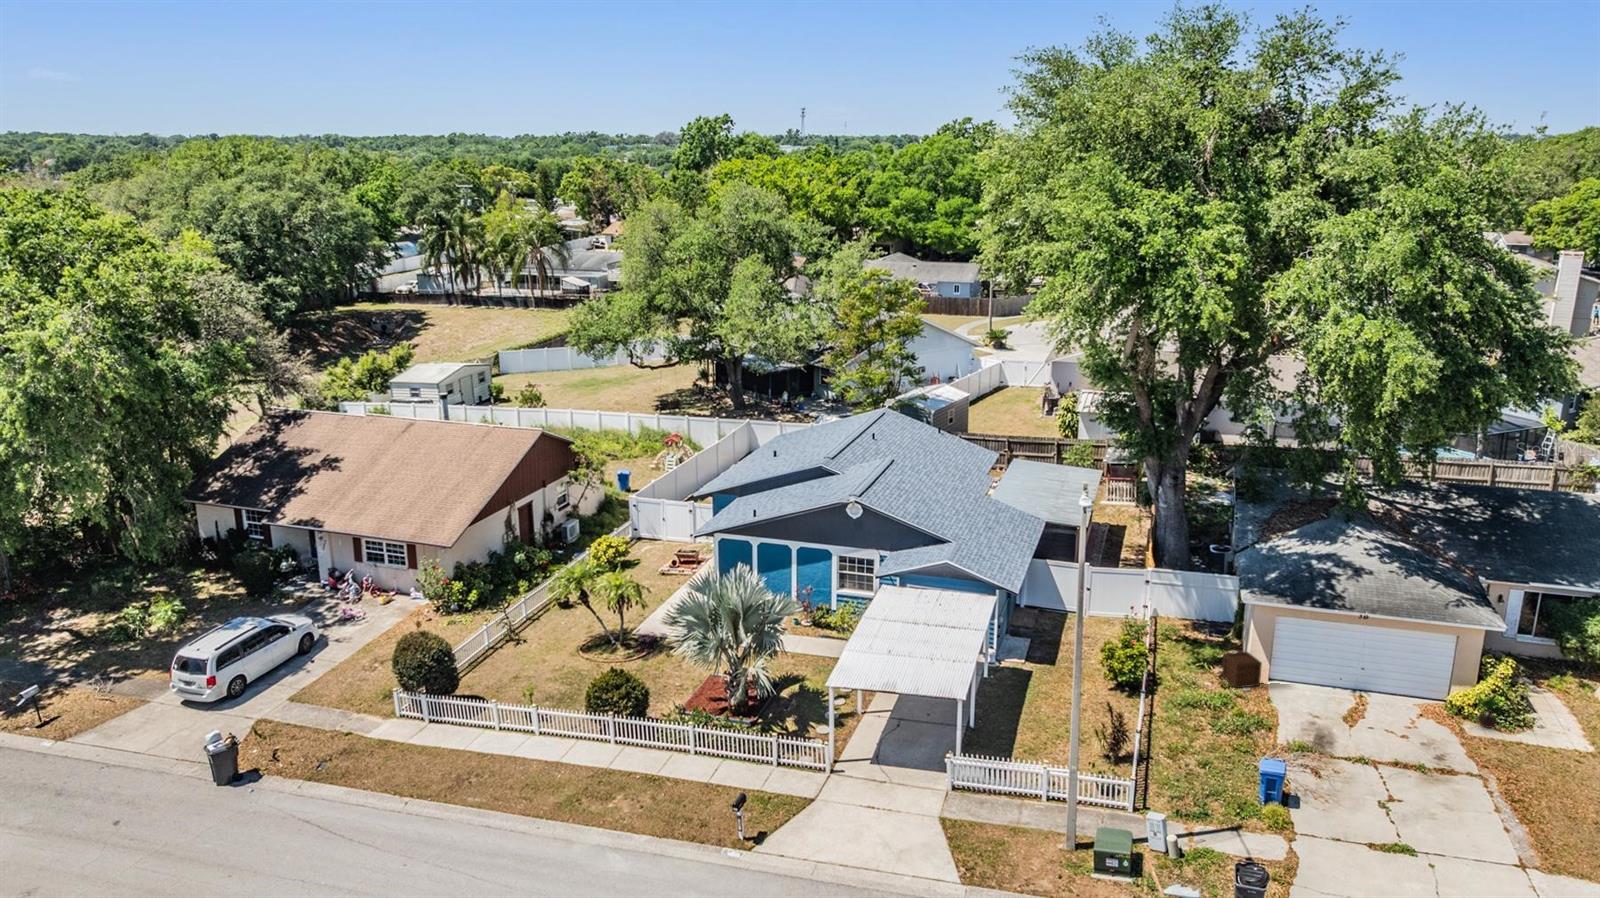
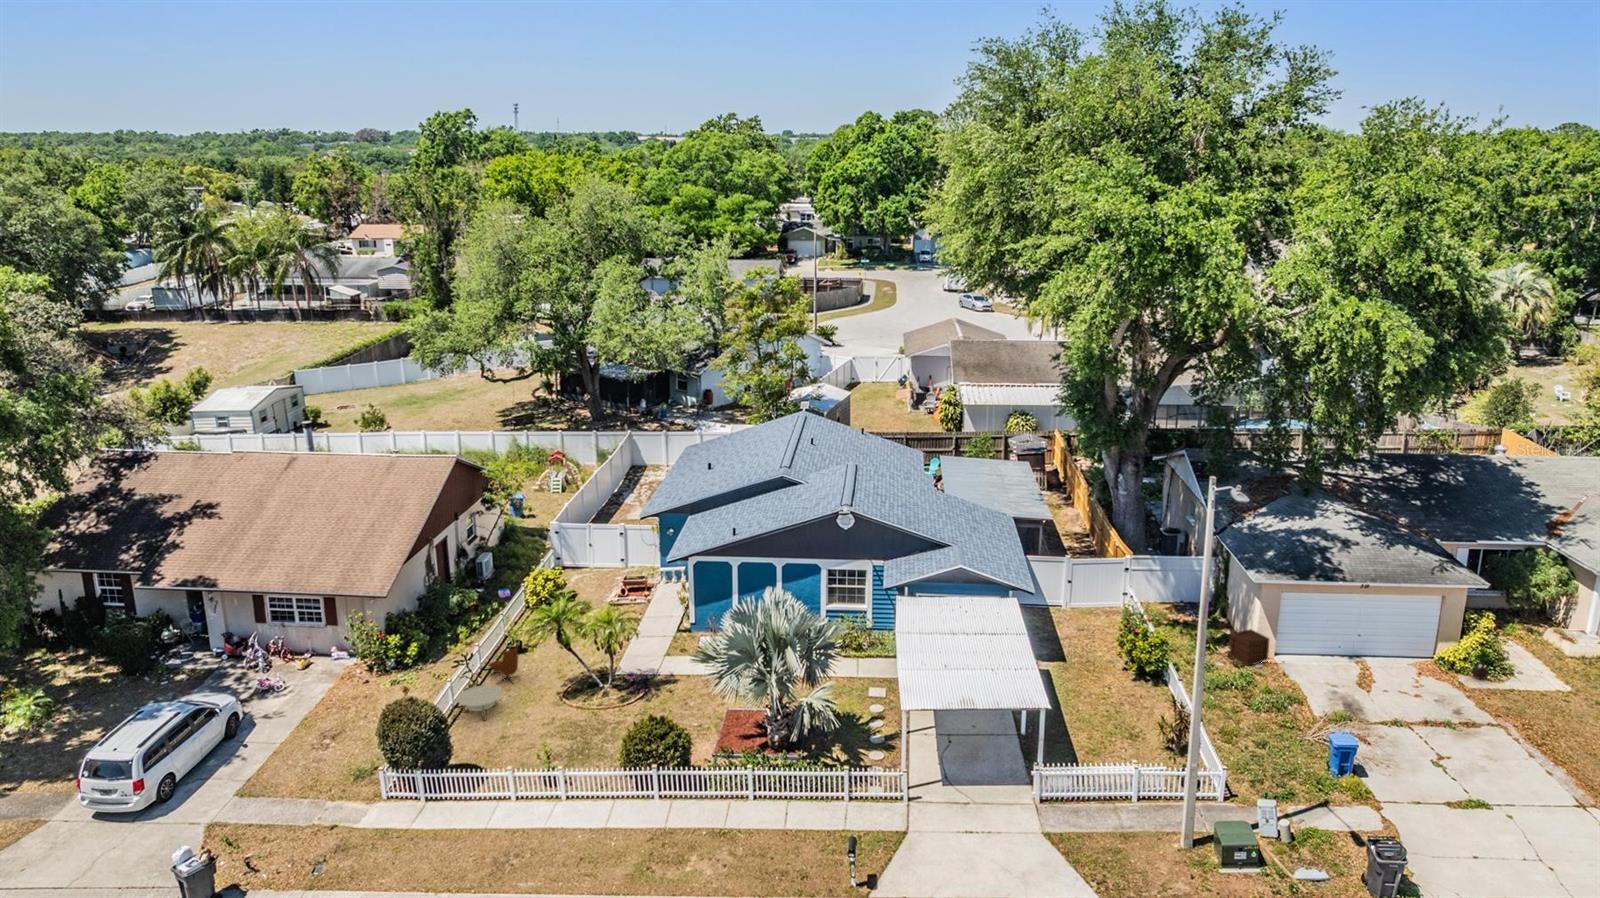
lounge chair: none [528,601,551,634] -> present [489,647,518,684]
round table: none [486,631,526,662] -> present [457,685,503,721]

